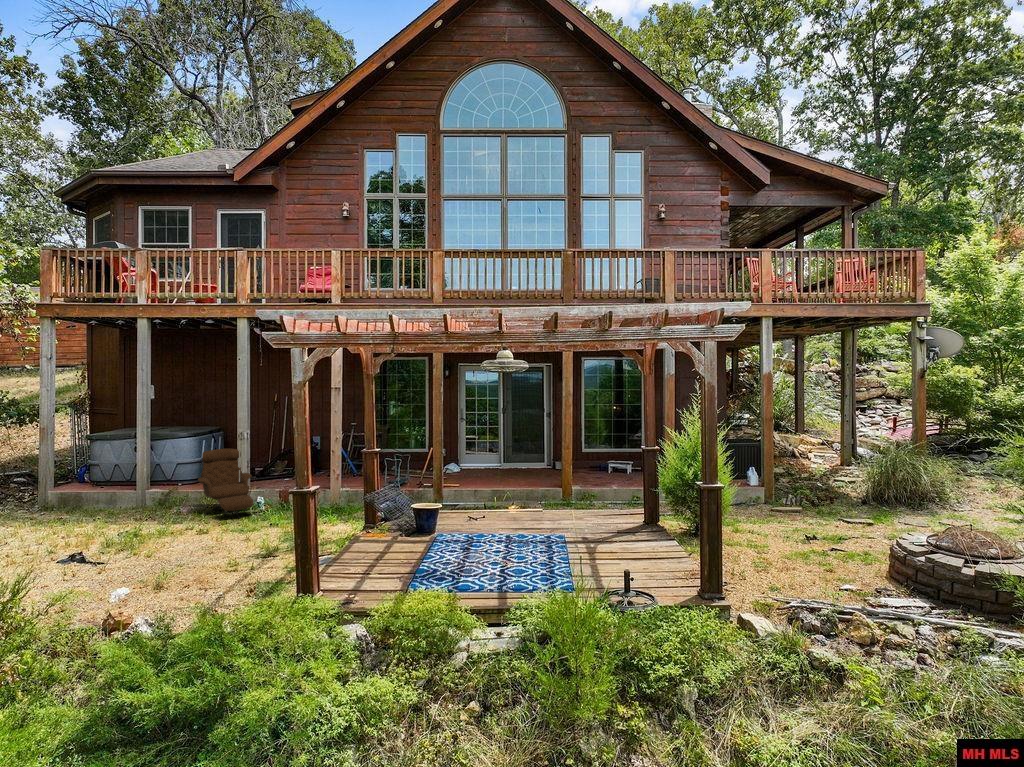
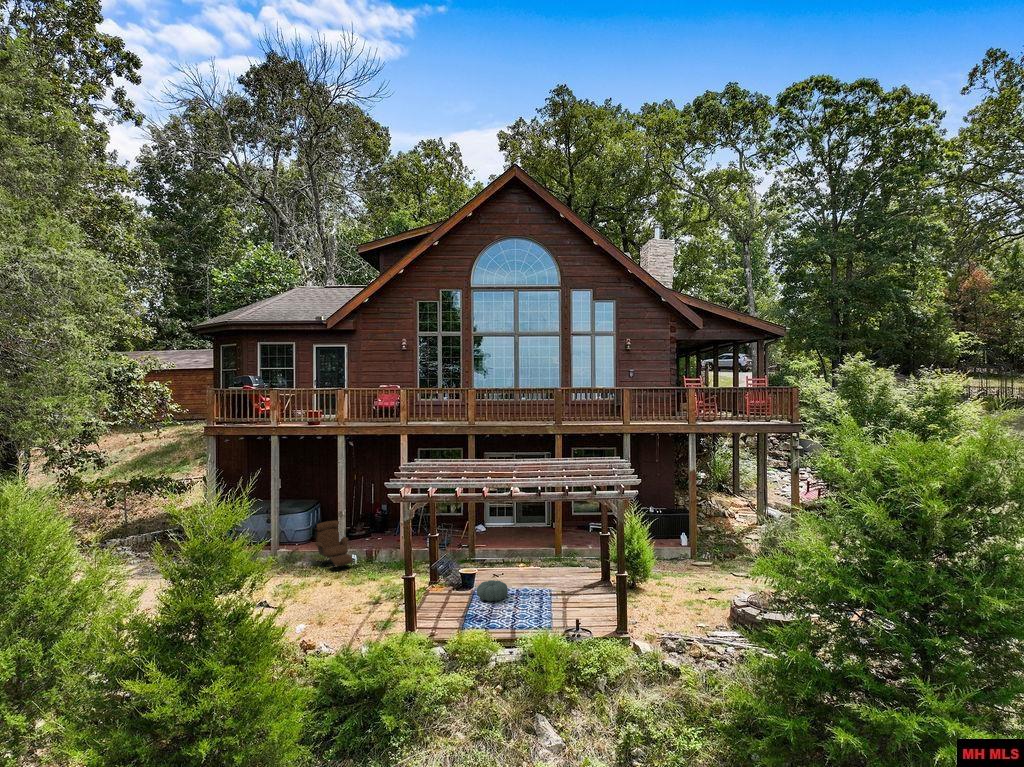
pouf: none [438,519,491,551] -> present [477,580,508,601]

